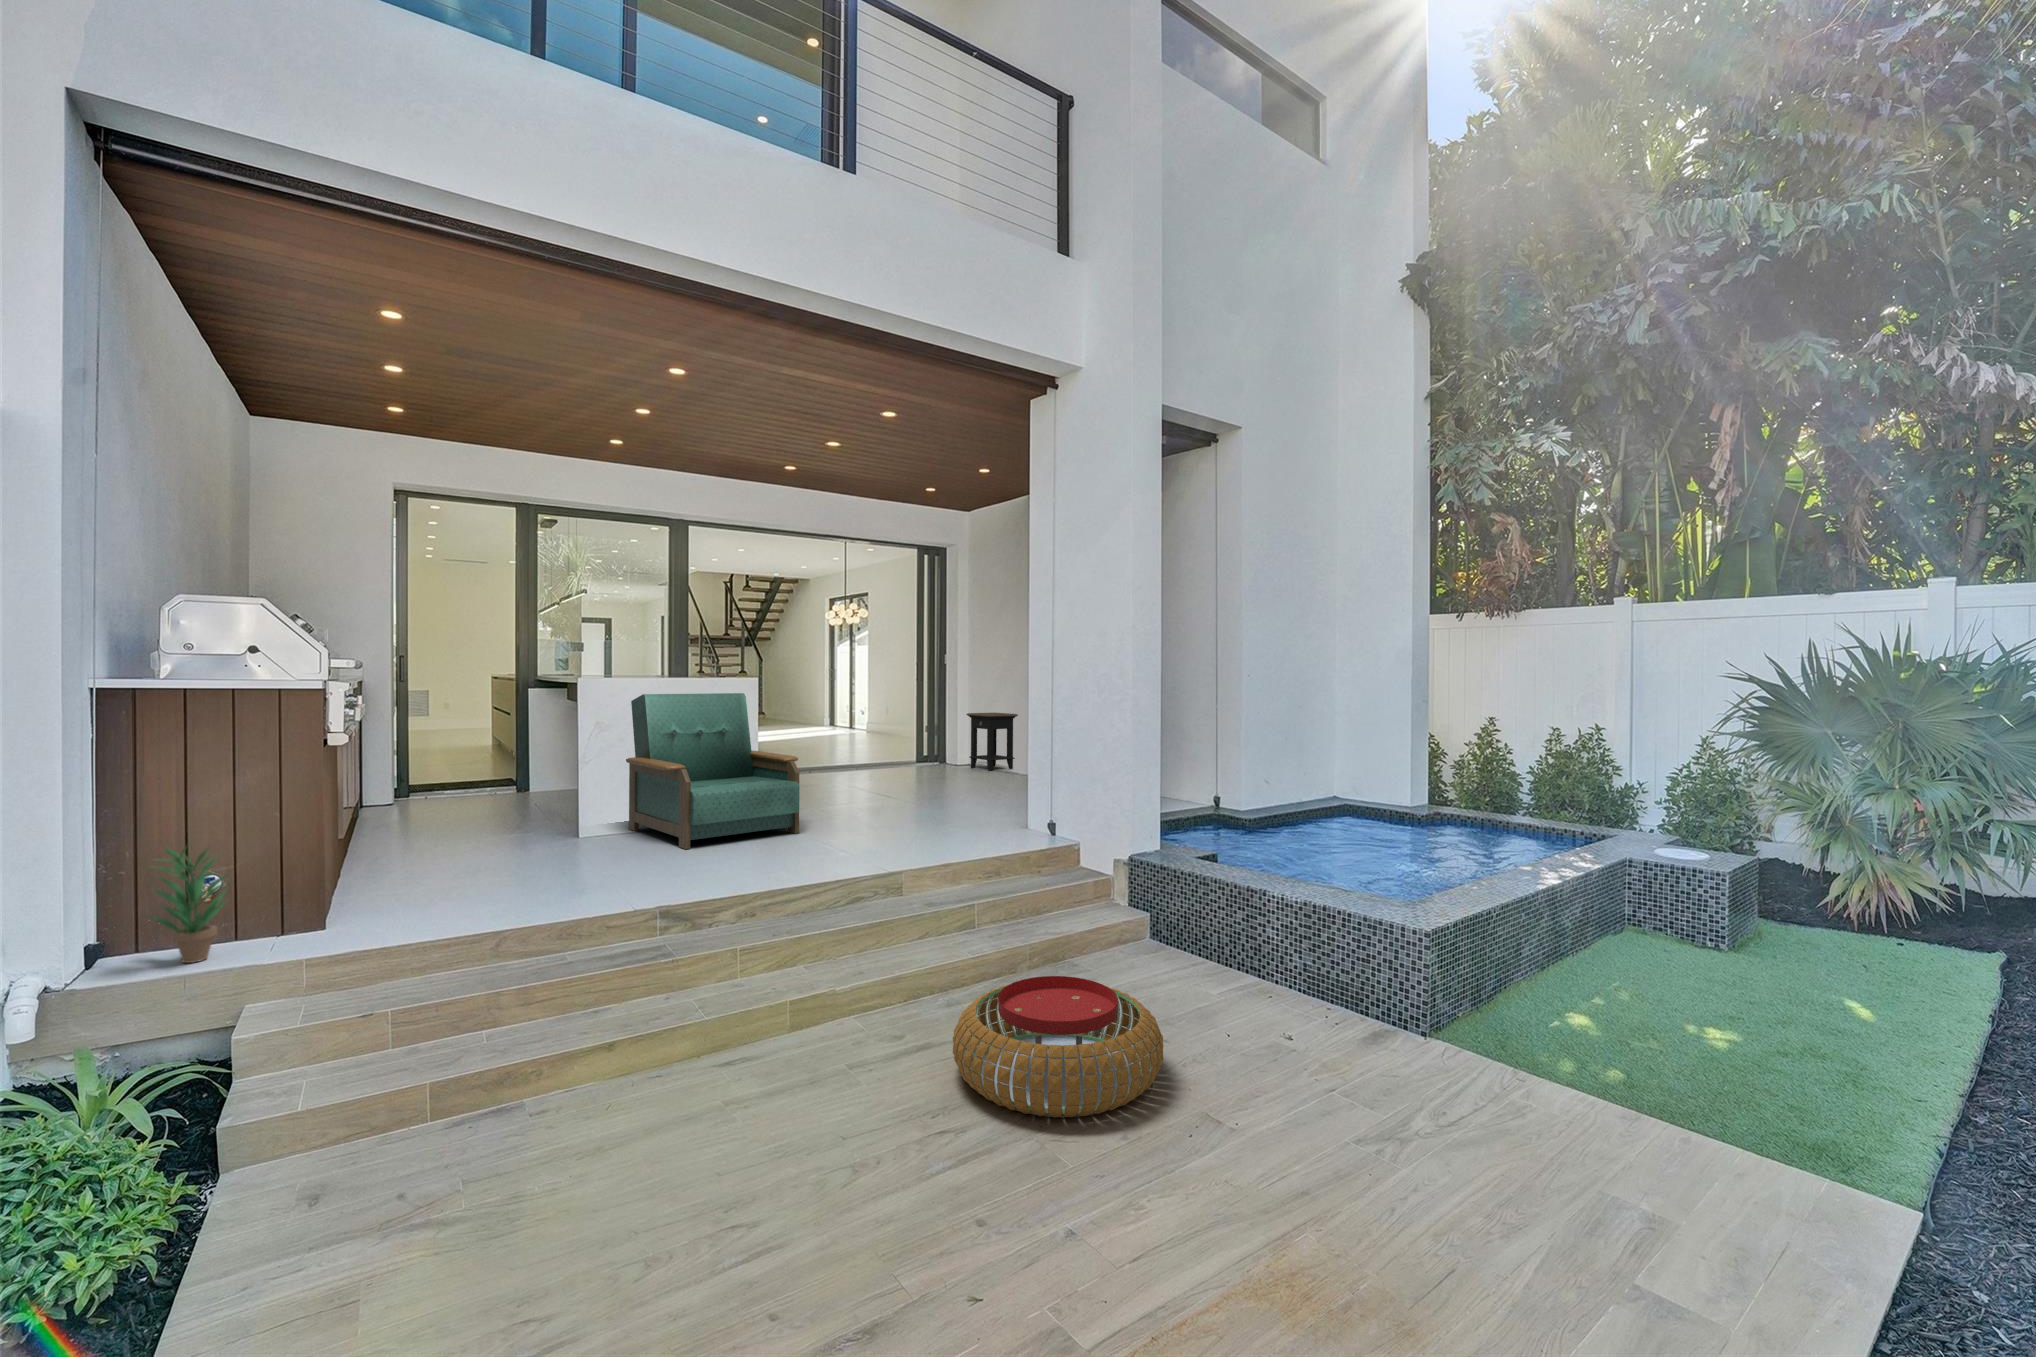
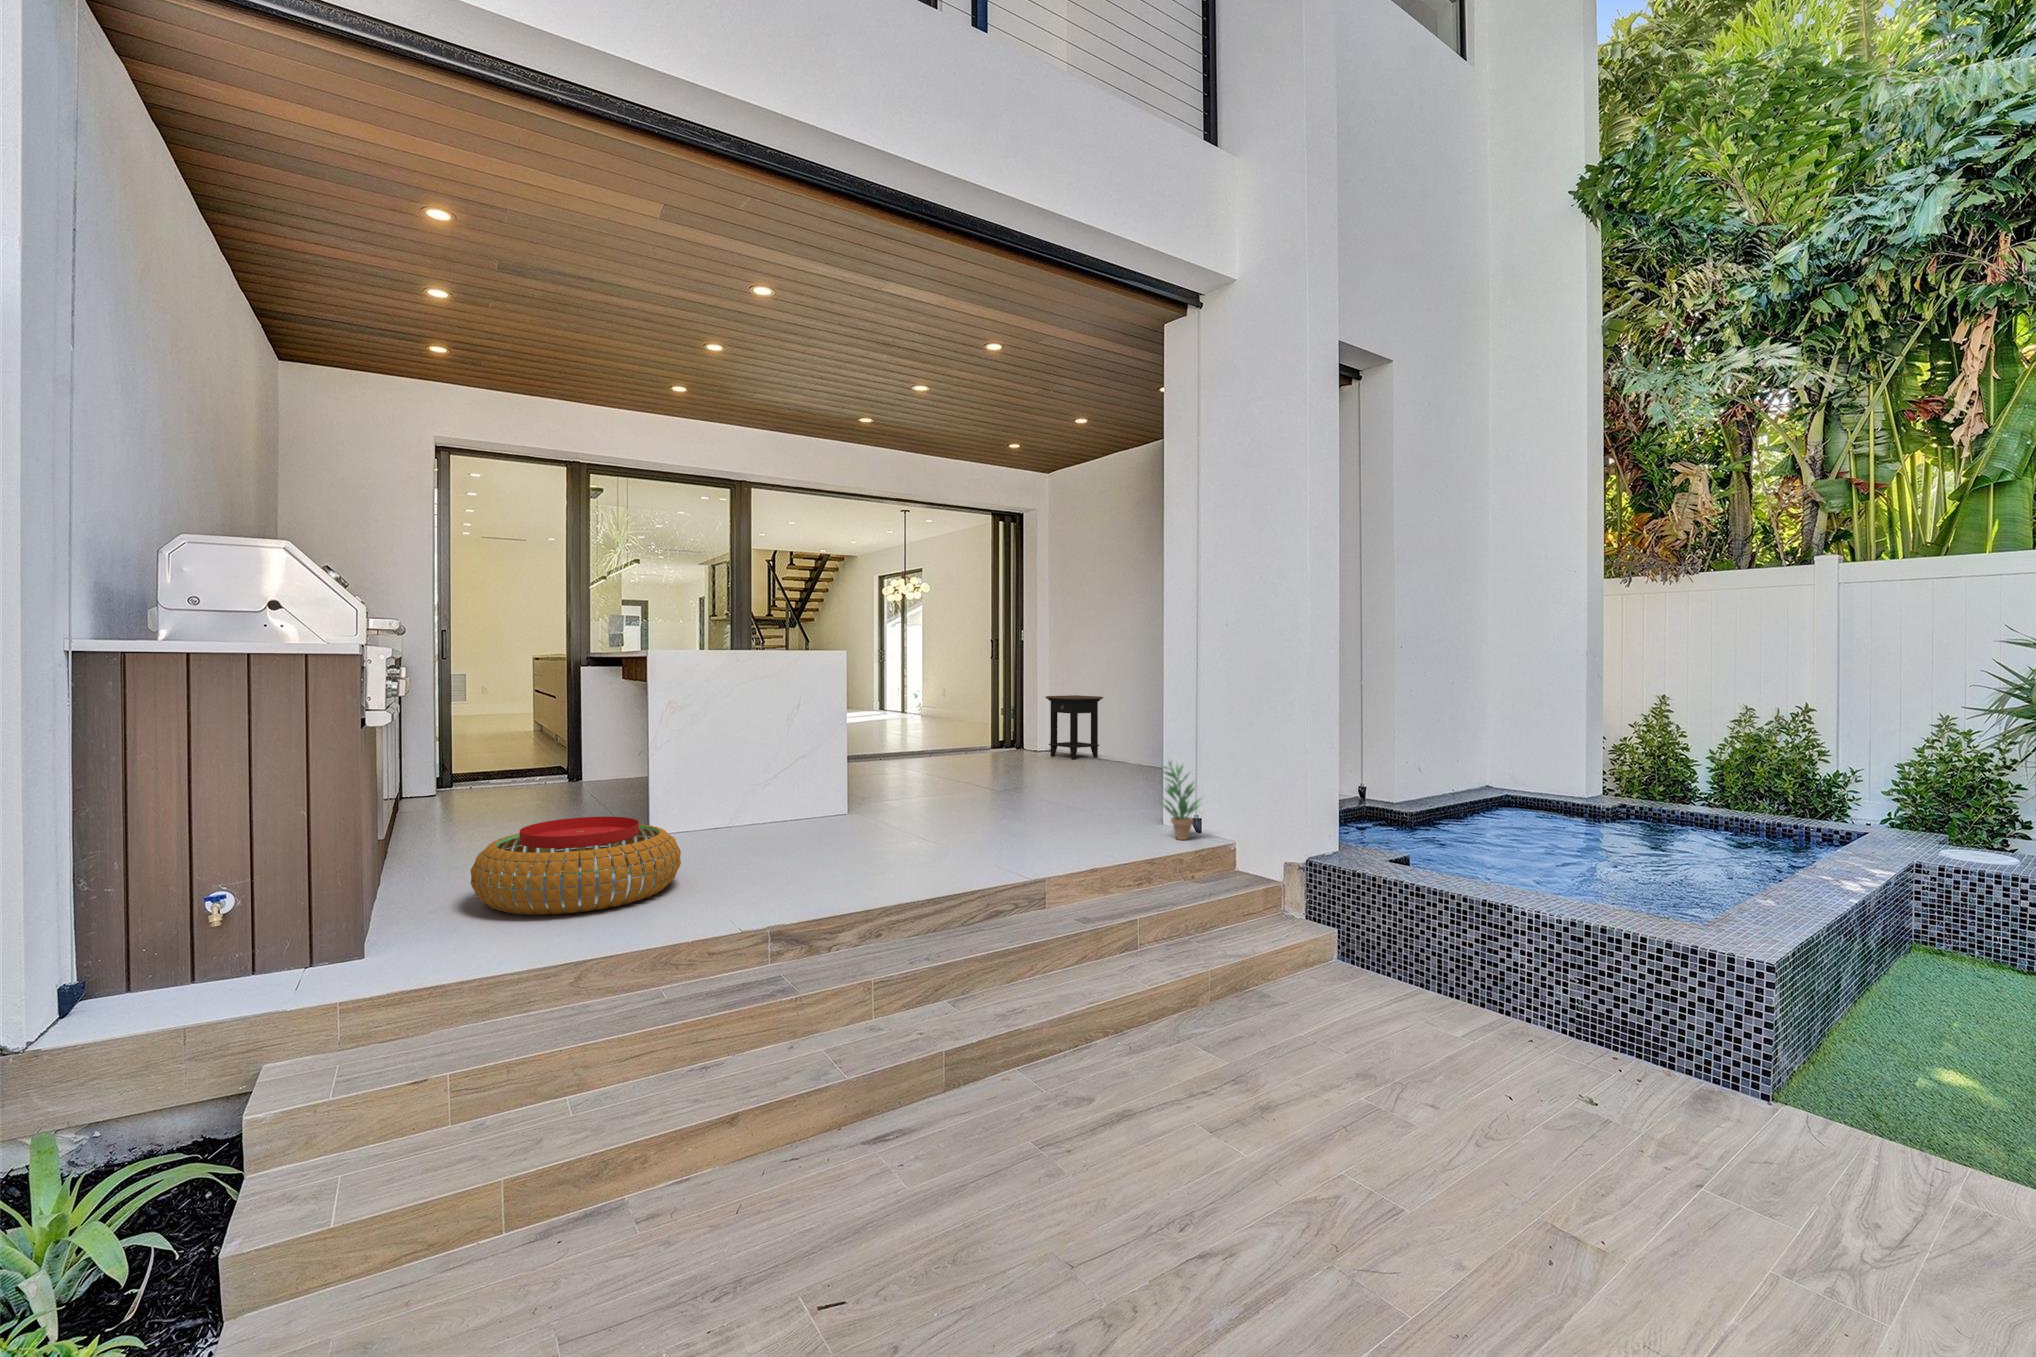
armchair: present [626,693,800,849] -> none [697,670,898,851]
potted plant: present [151,847,226,963] -> present [1162,762,1200,840]
pouf: present [953,976,1163,1117] -> present [471,817,681,915]

